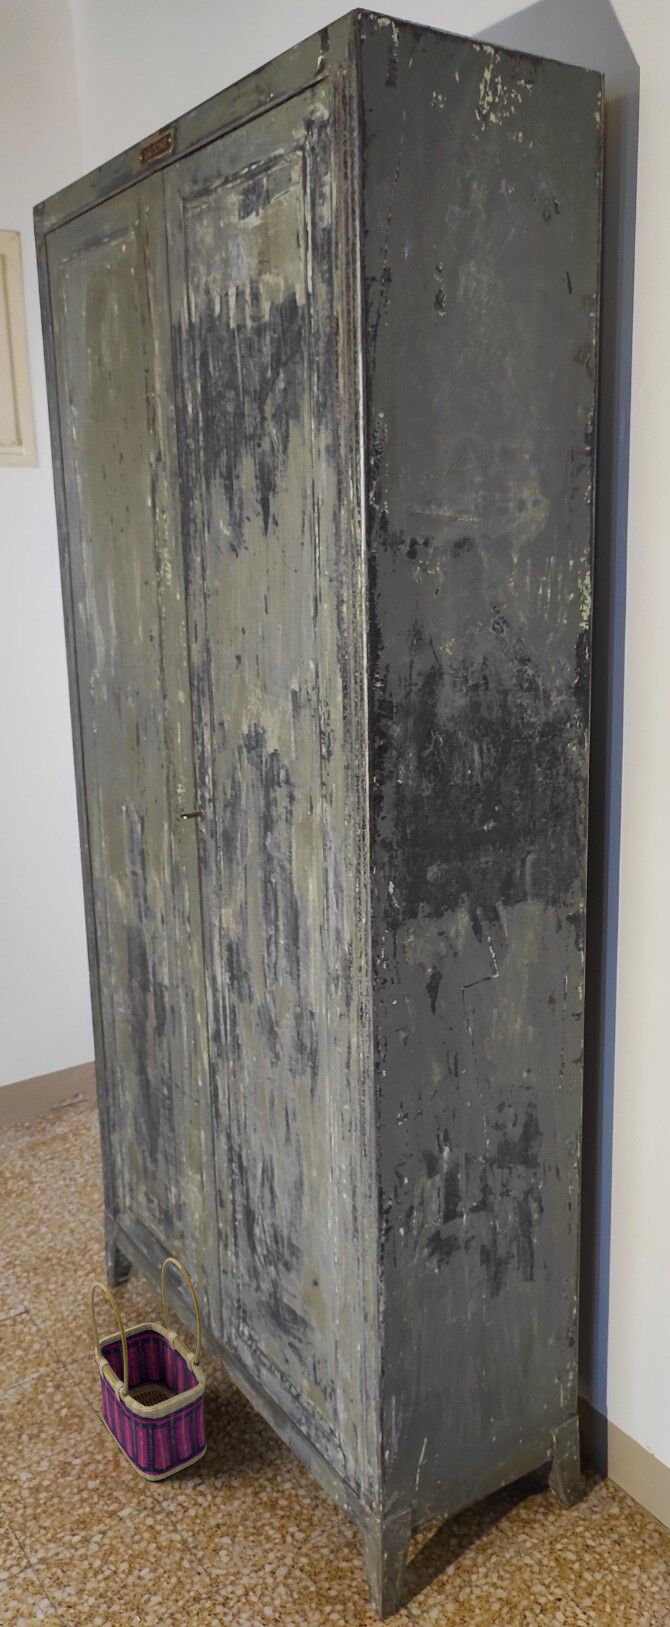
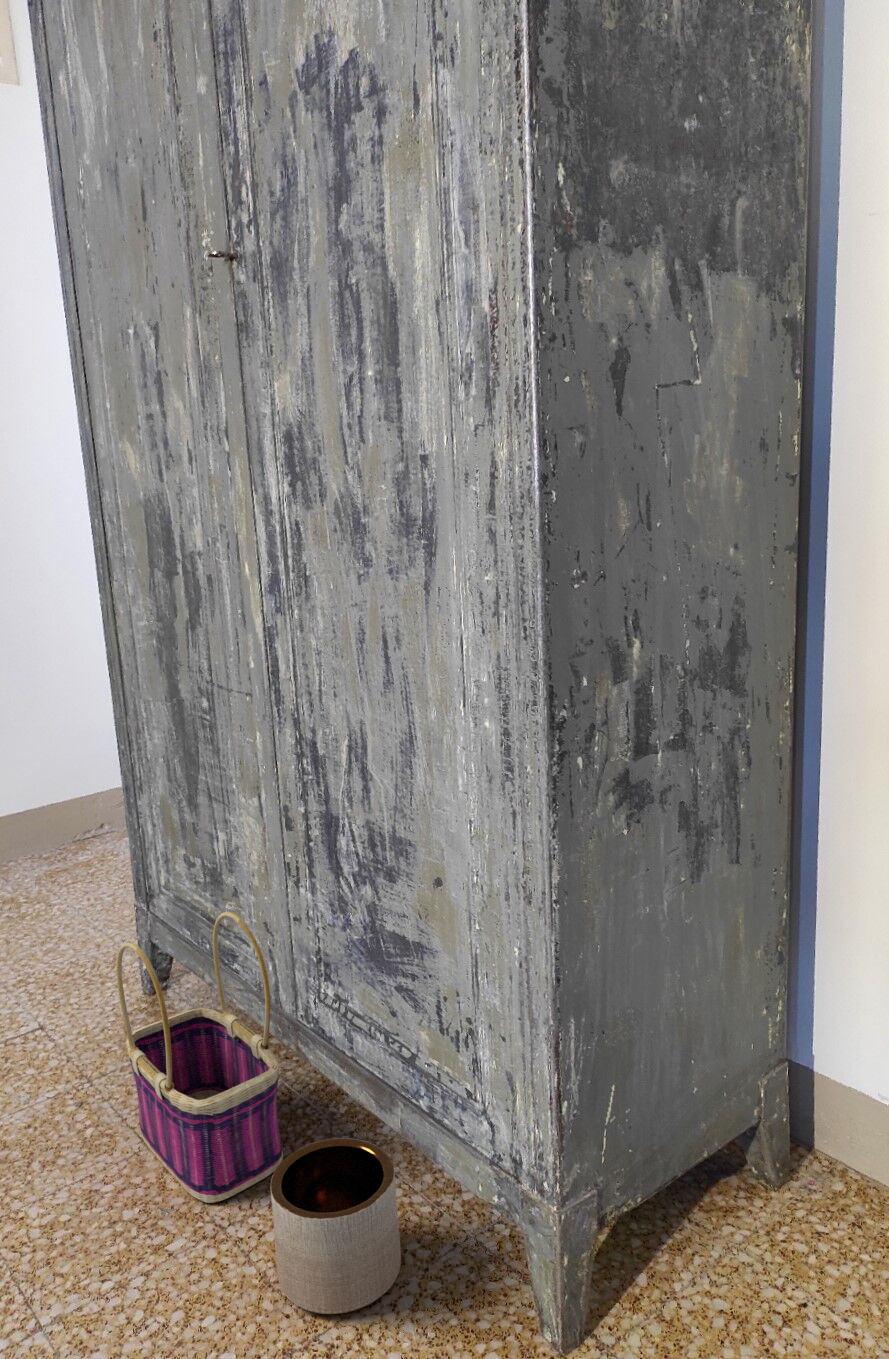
planter: none [193,1446,283,1575] -> present [270,1138,401,1314]

